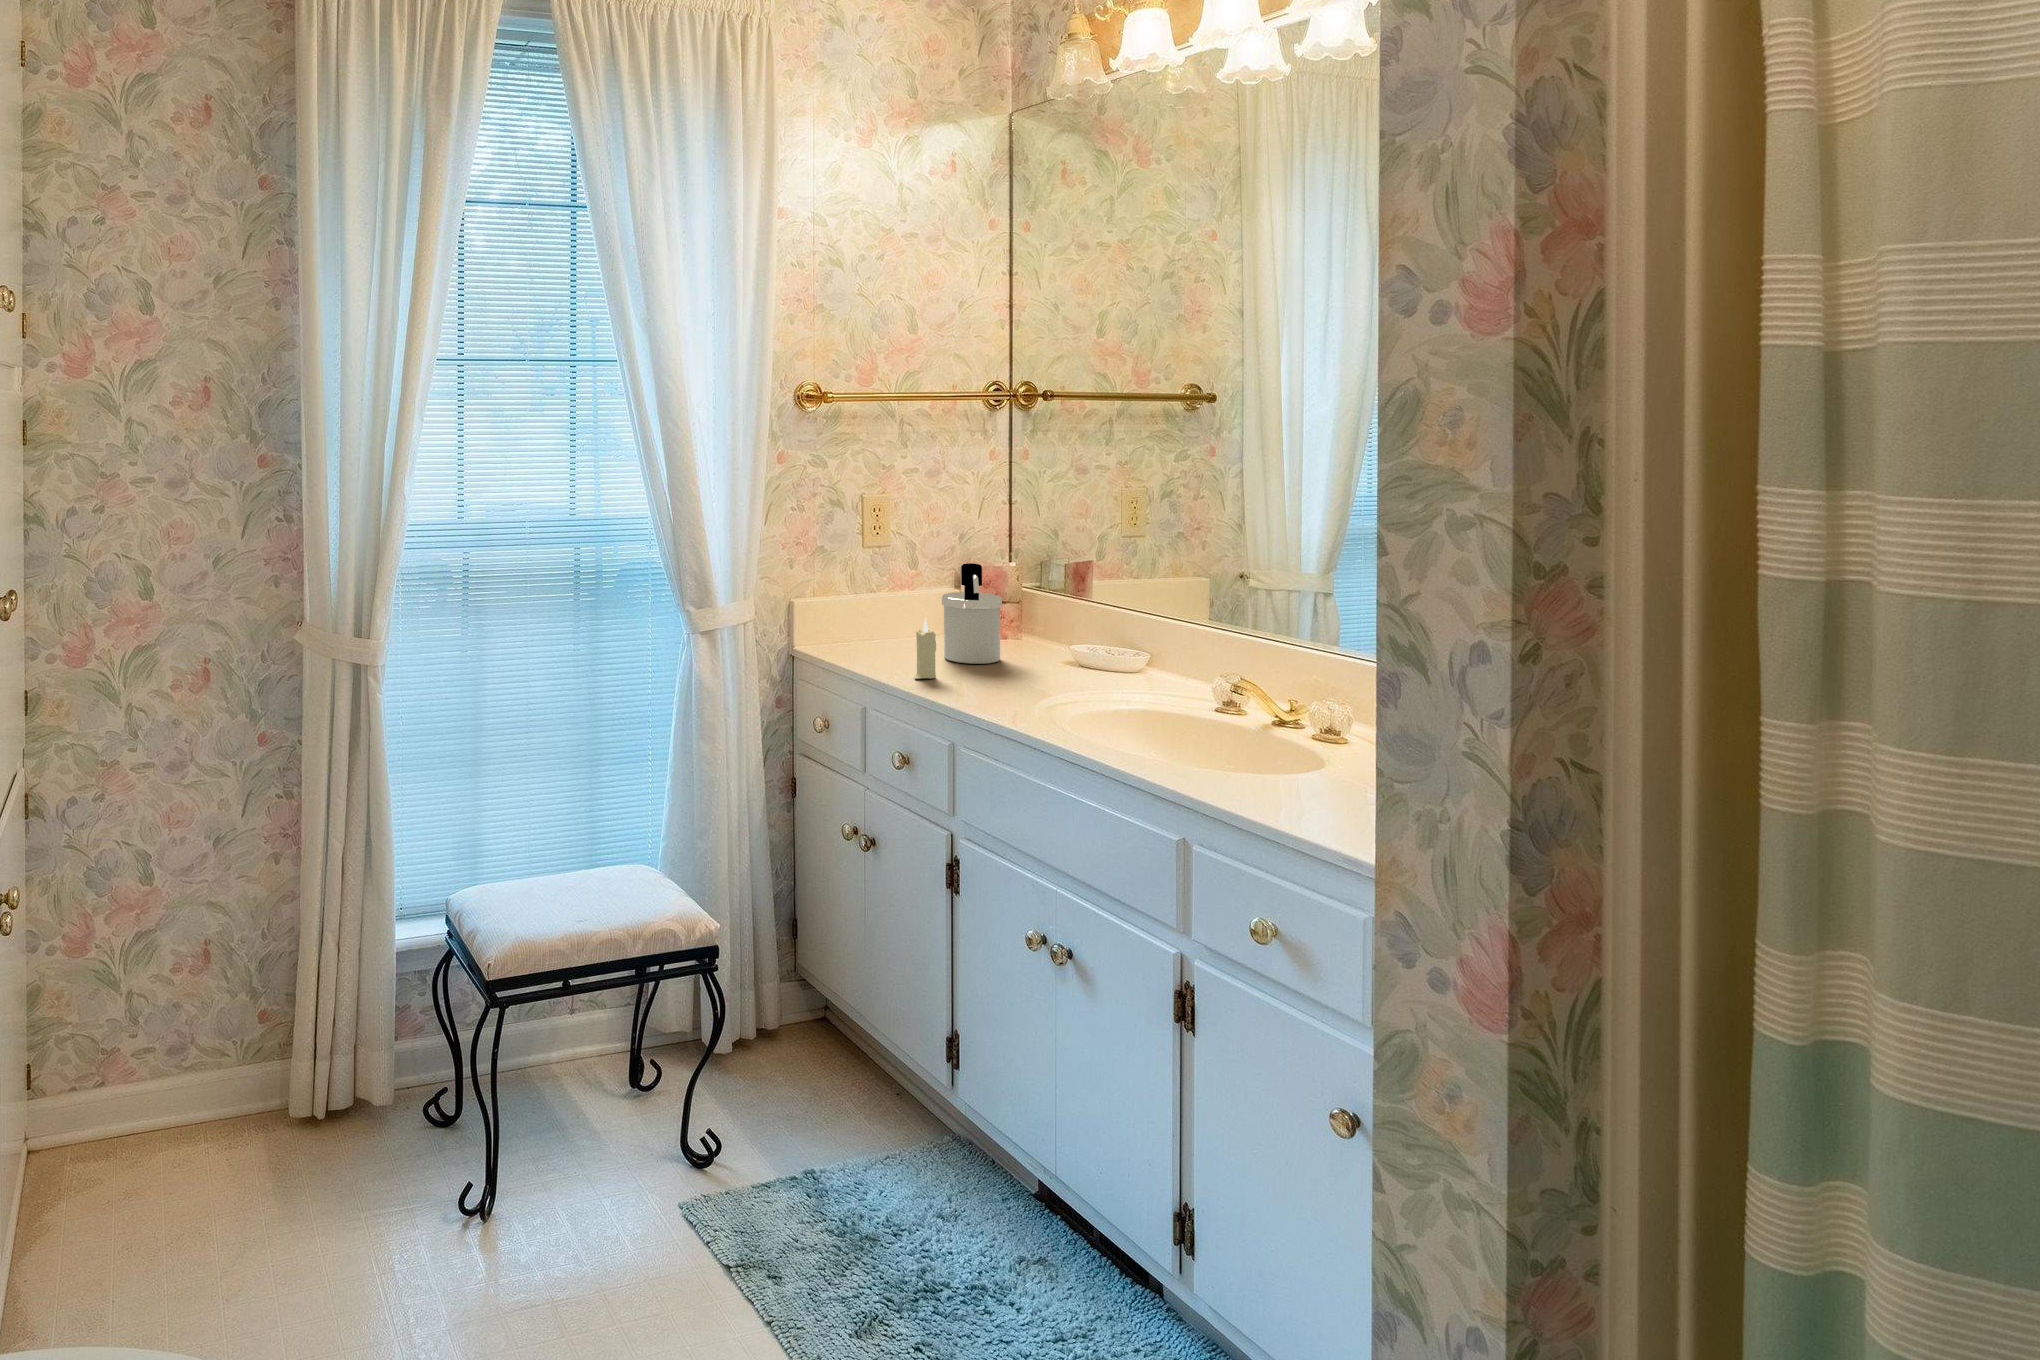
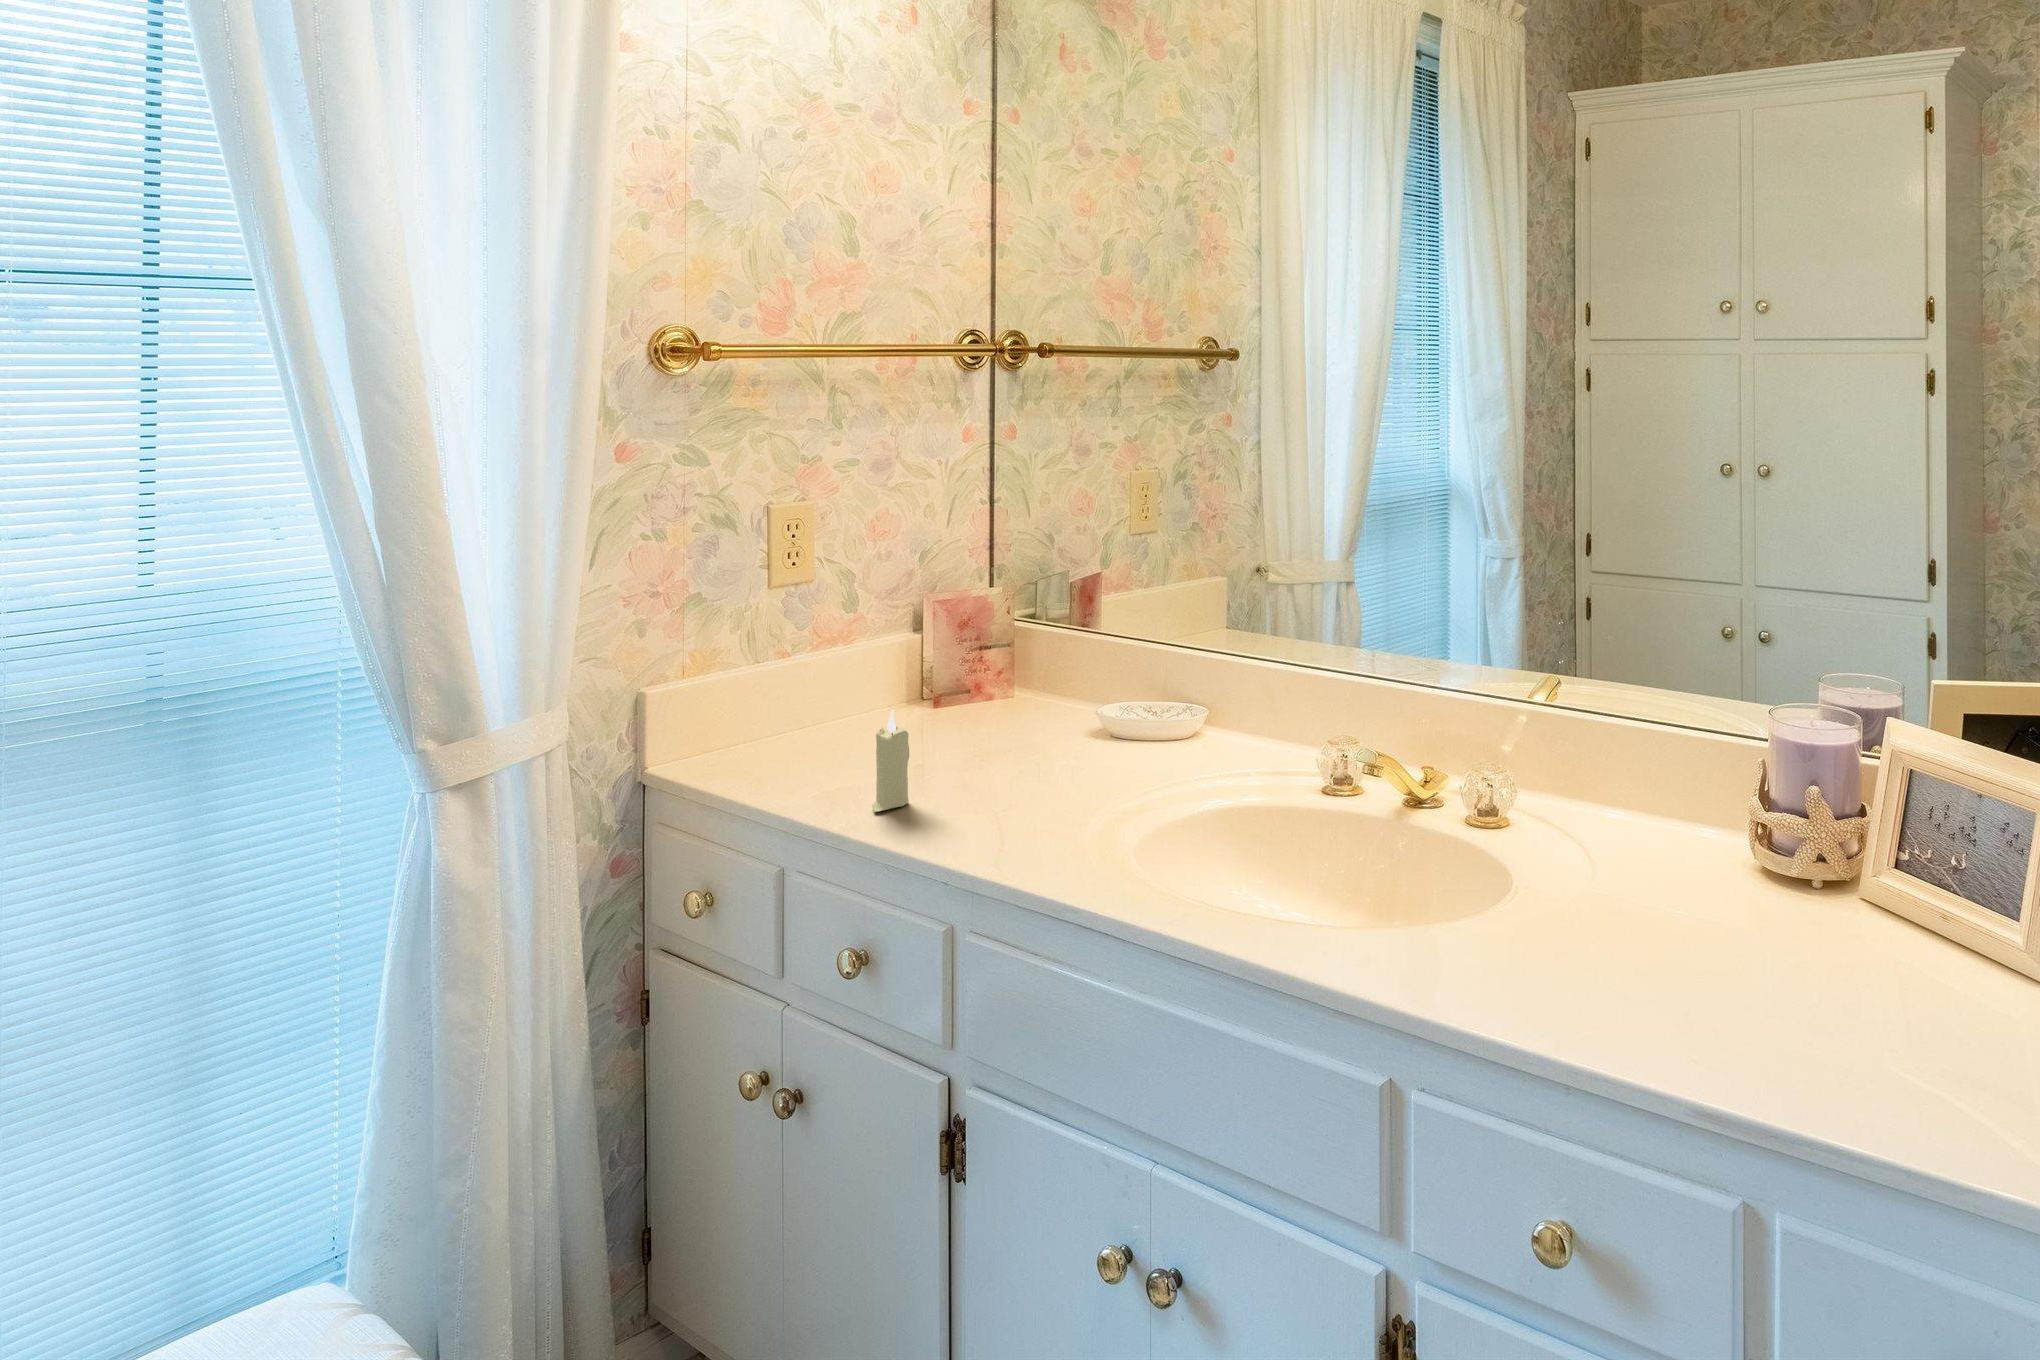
soap dispenser: present [942,563,1002,664] -> none [908,604,1000,761]

